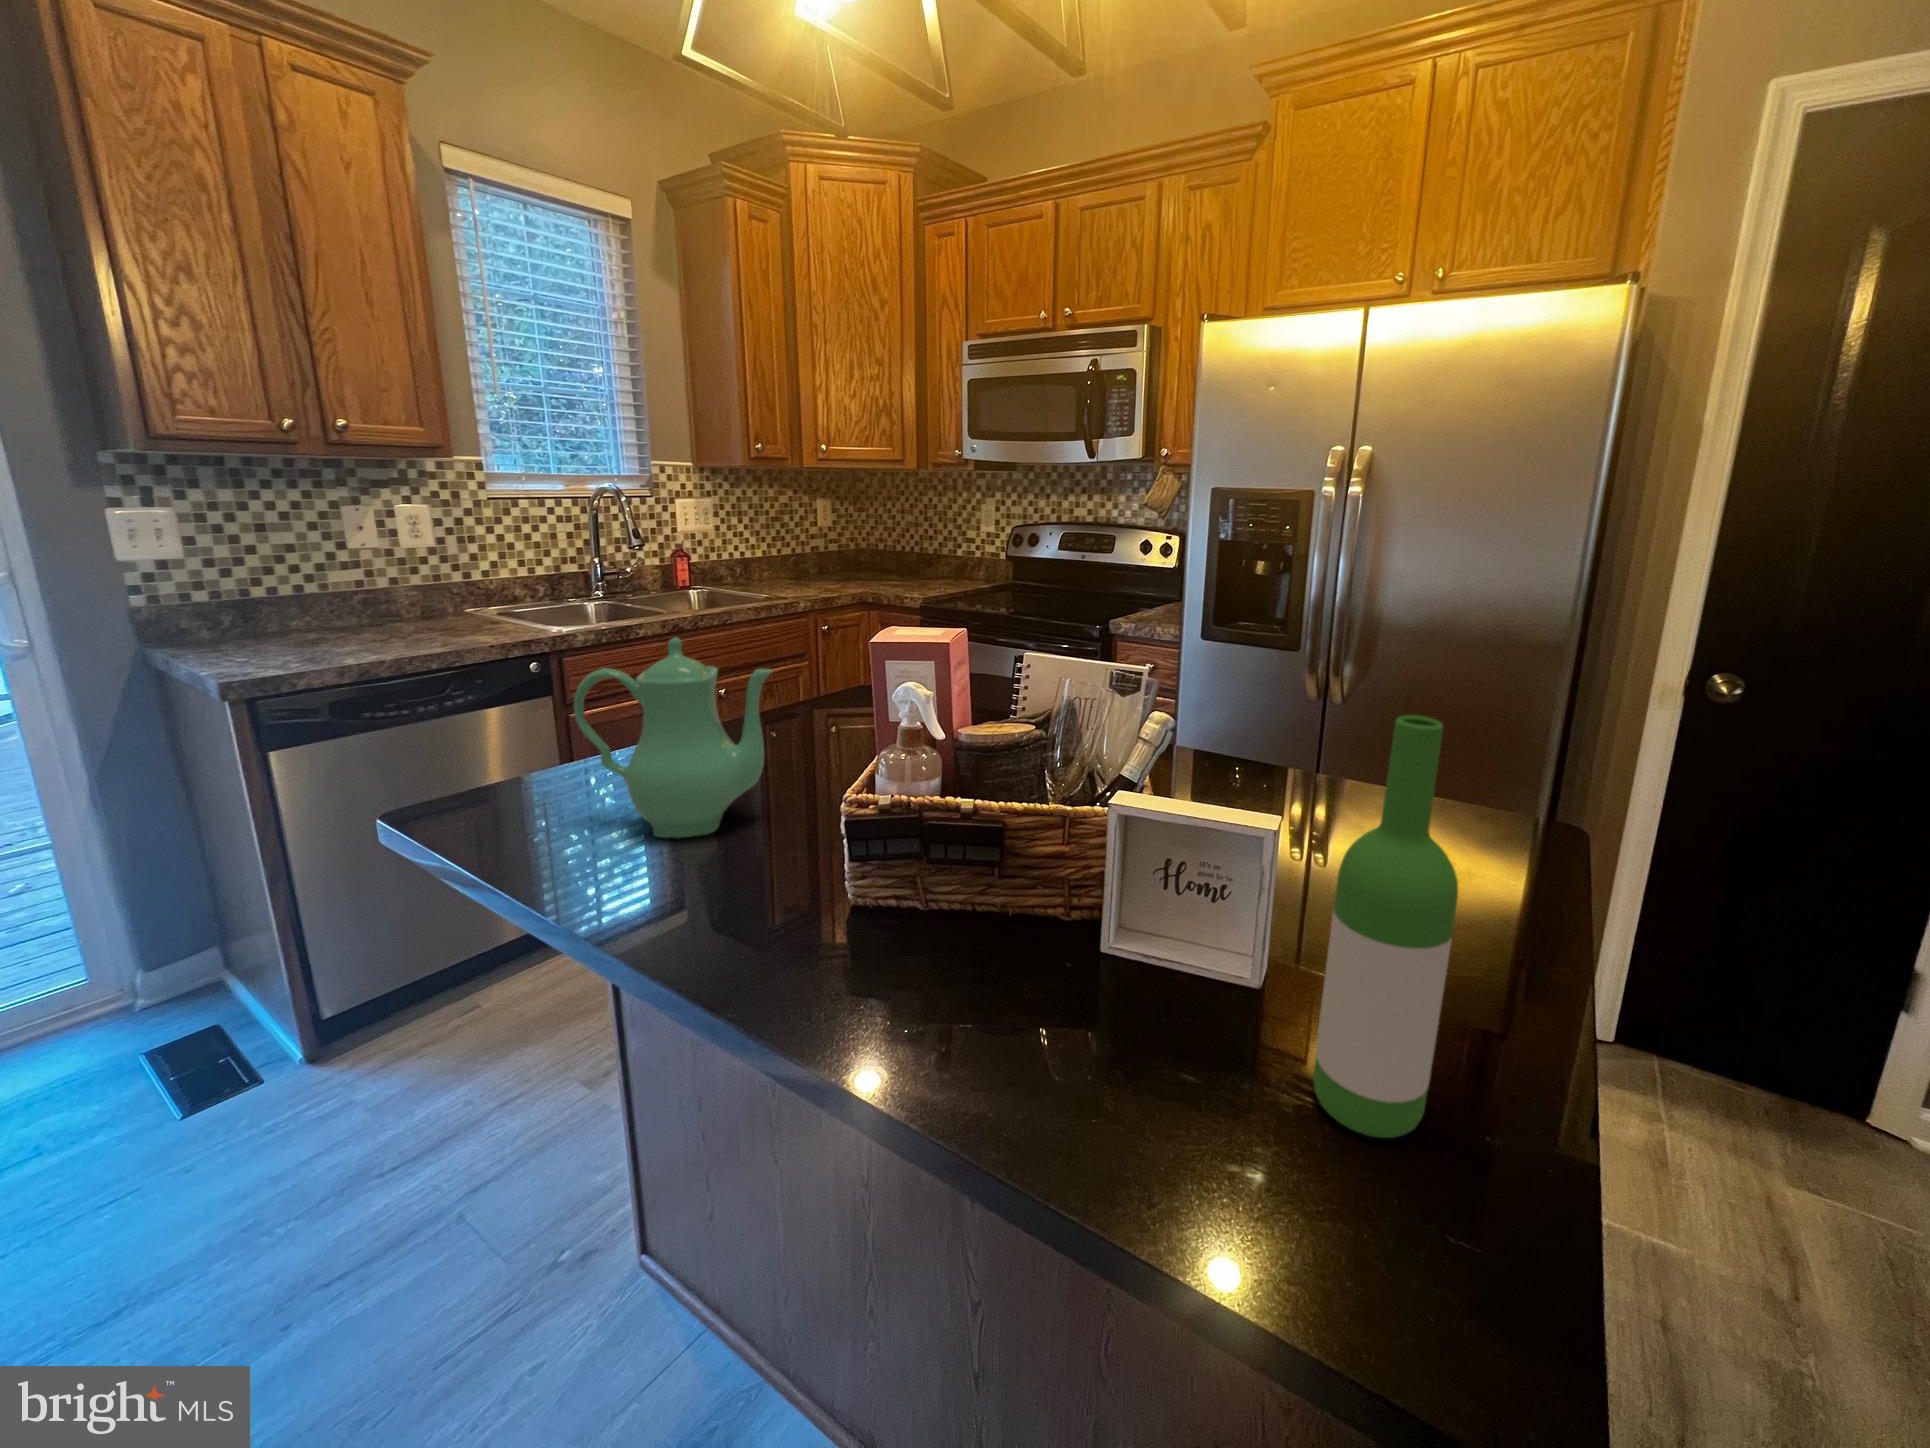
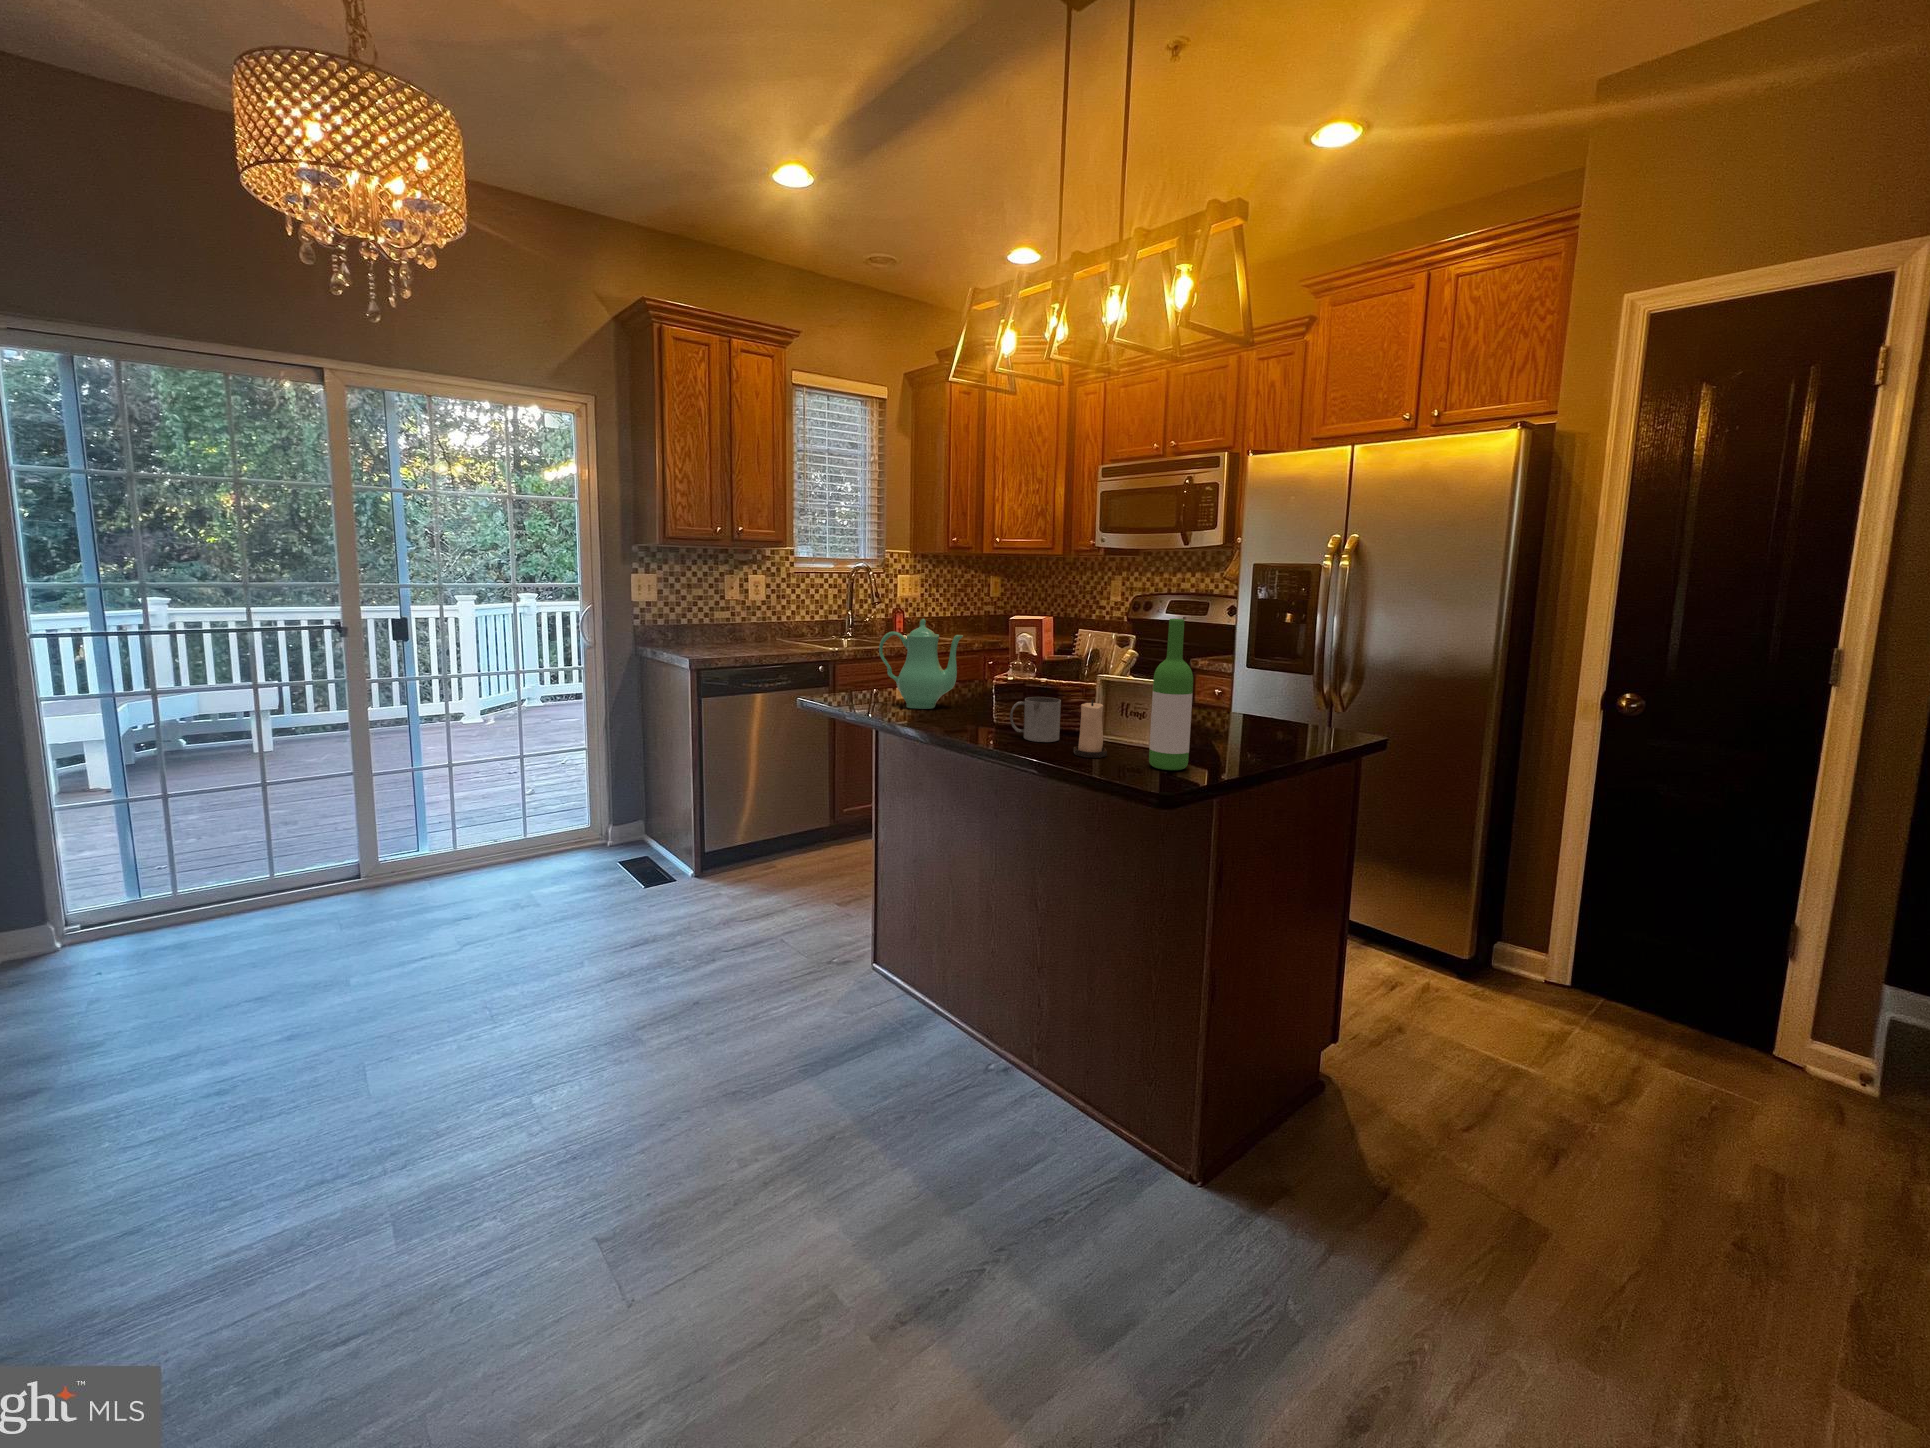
mug: none [903,856,1032,989] -> present [1010,697,1061,742]
candle: none [1091,917,1183,1082] -> present [1074,700,1107,758]

